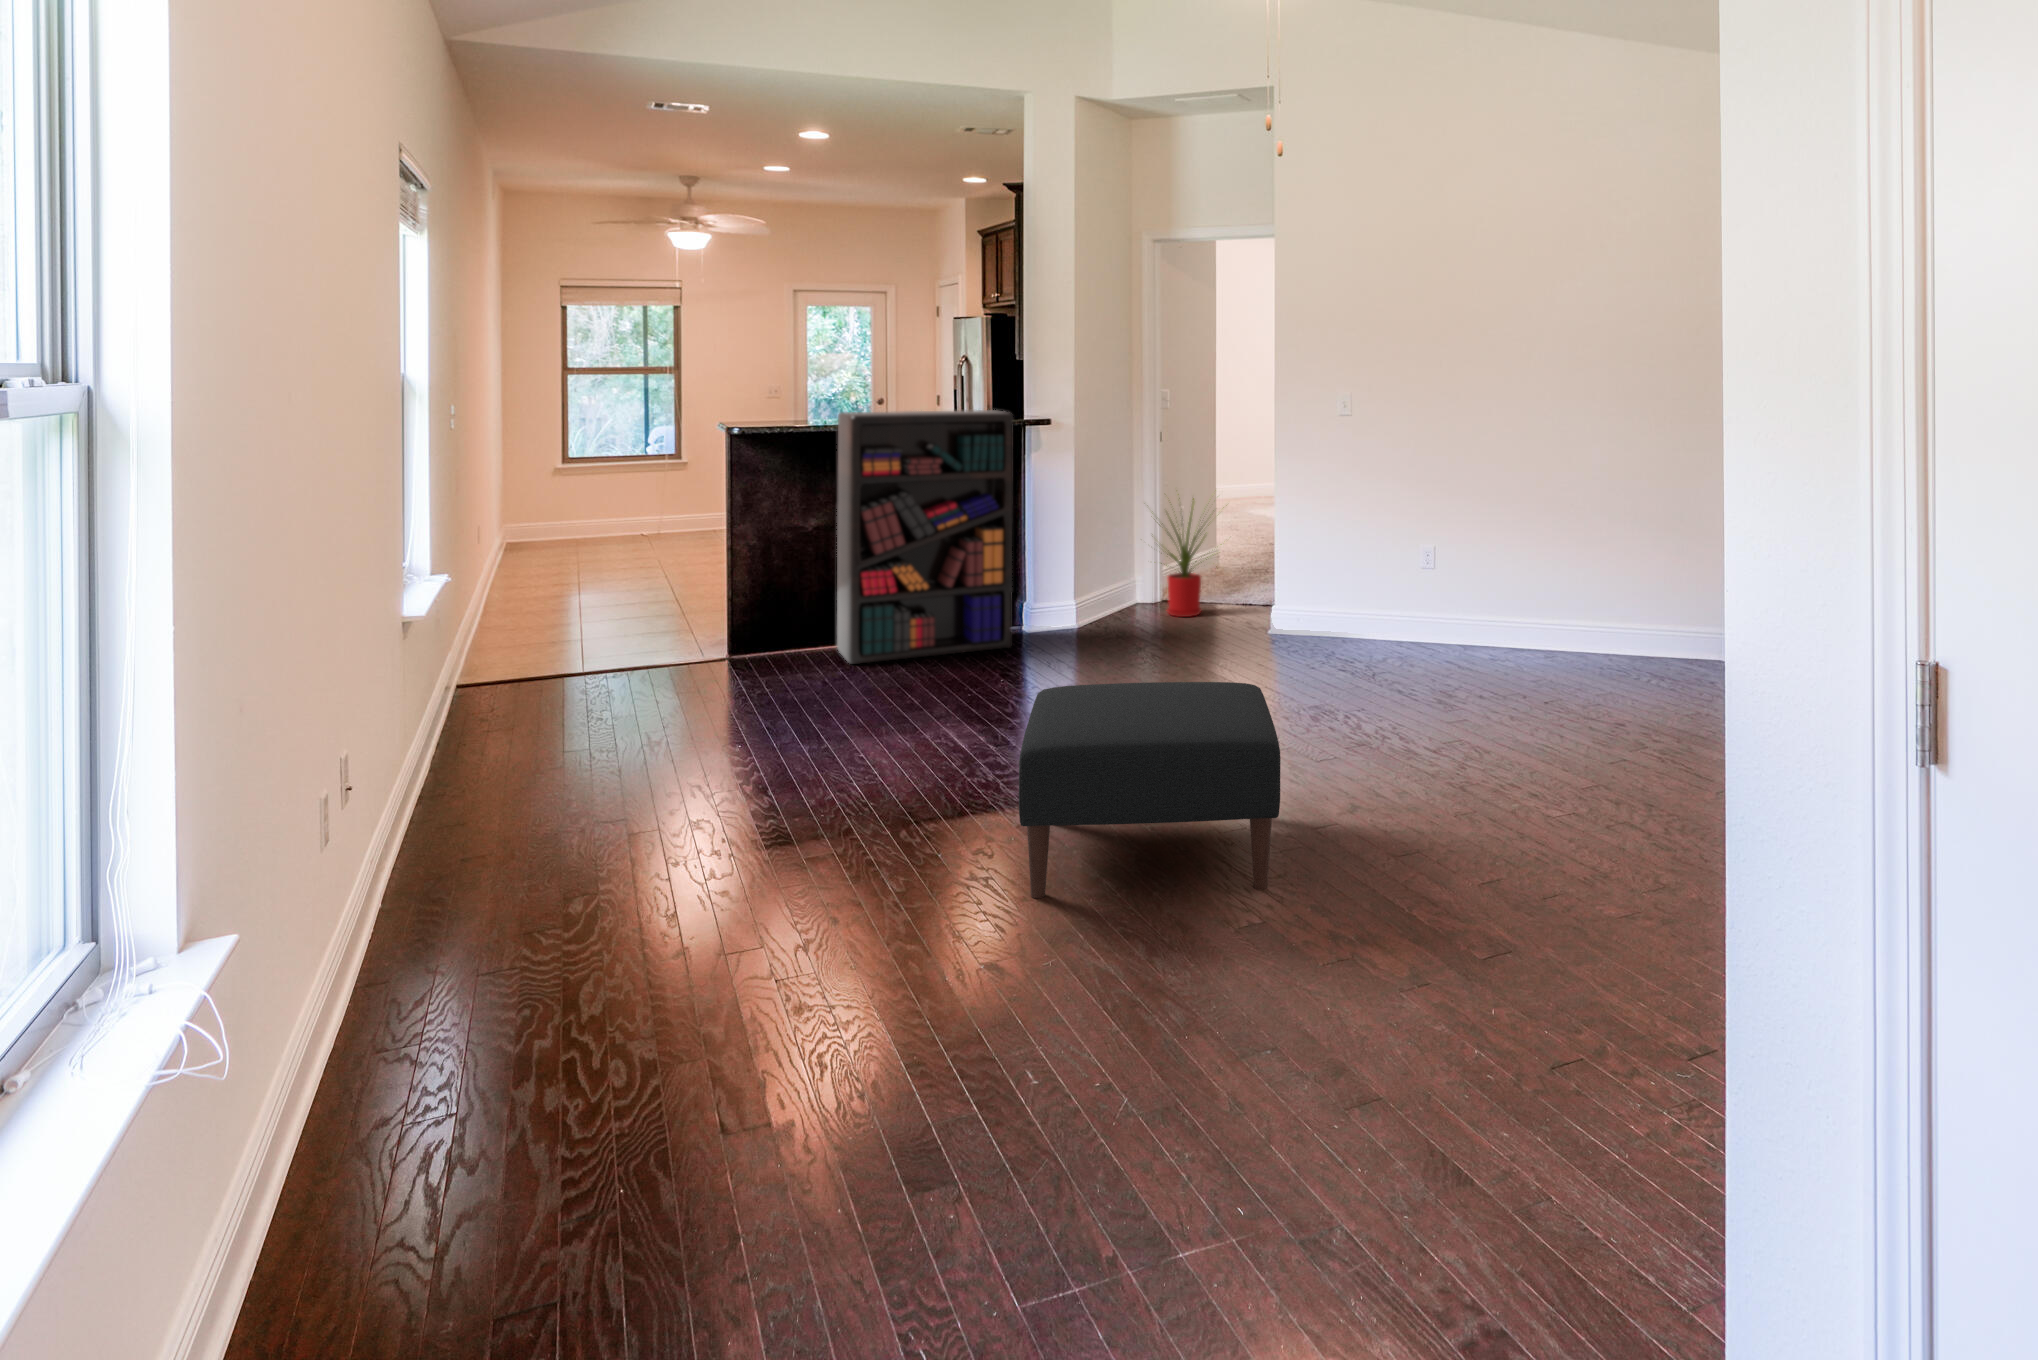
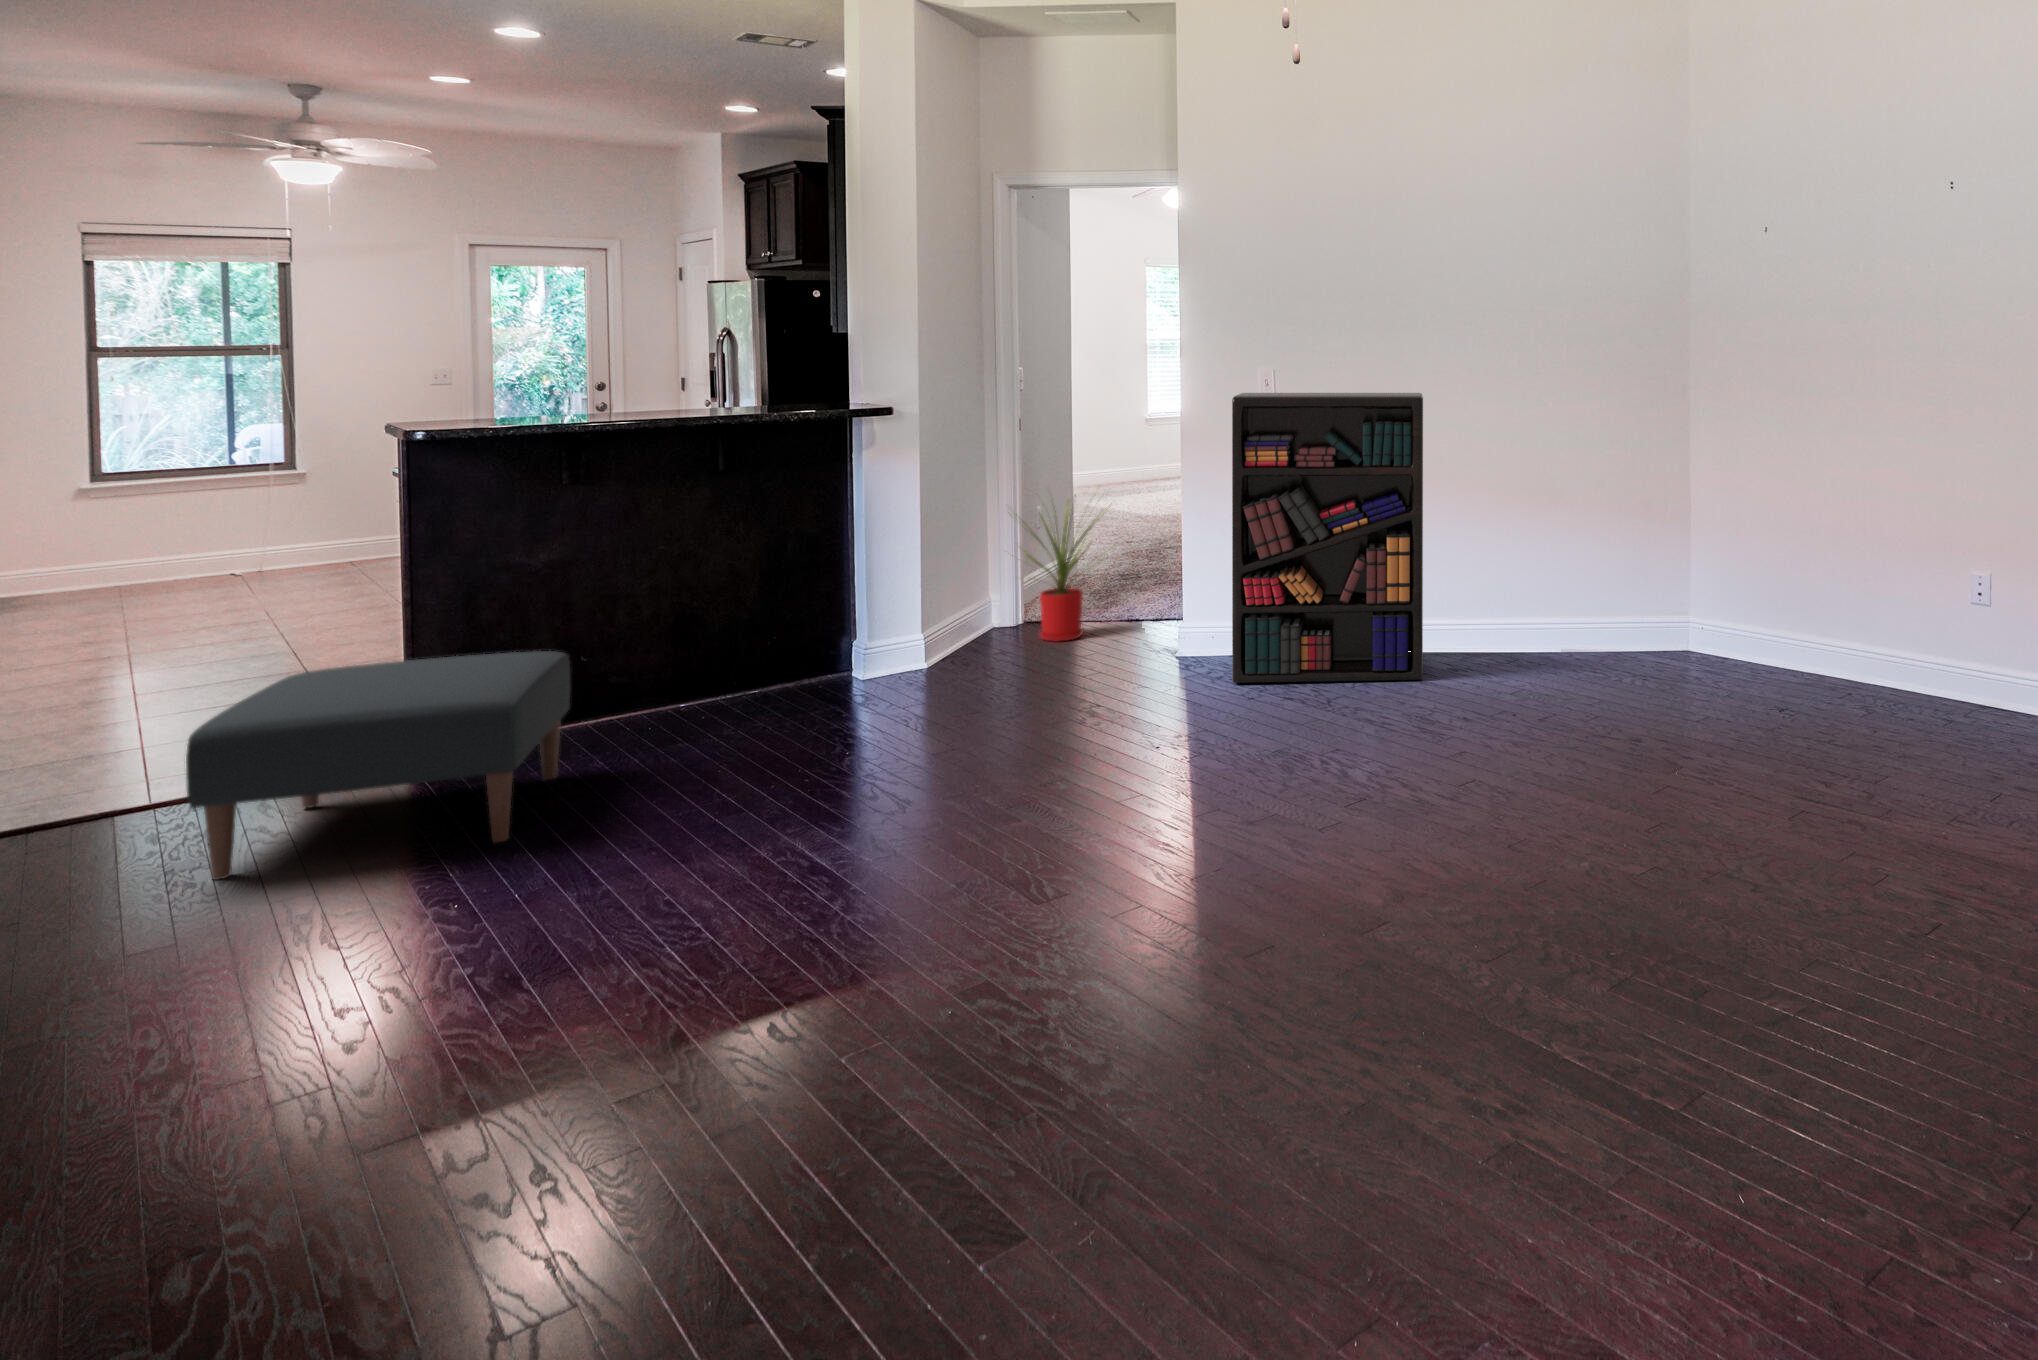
bookshelf: present [837,410,1013,664] -> present [1232,393,1423,683]
ottoman: present [1019,682,1281,898] -> present [186,651,570,880]

